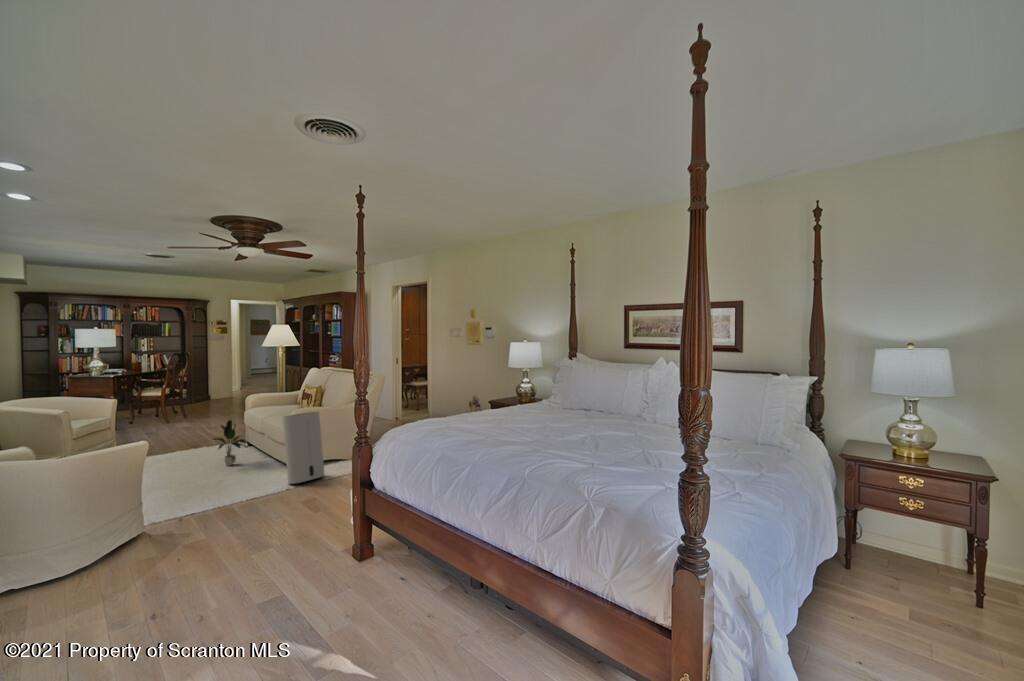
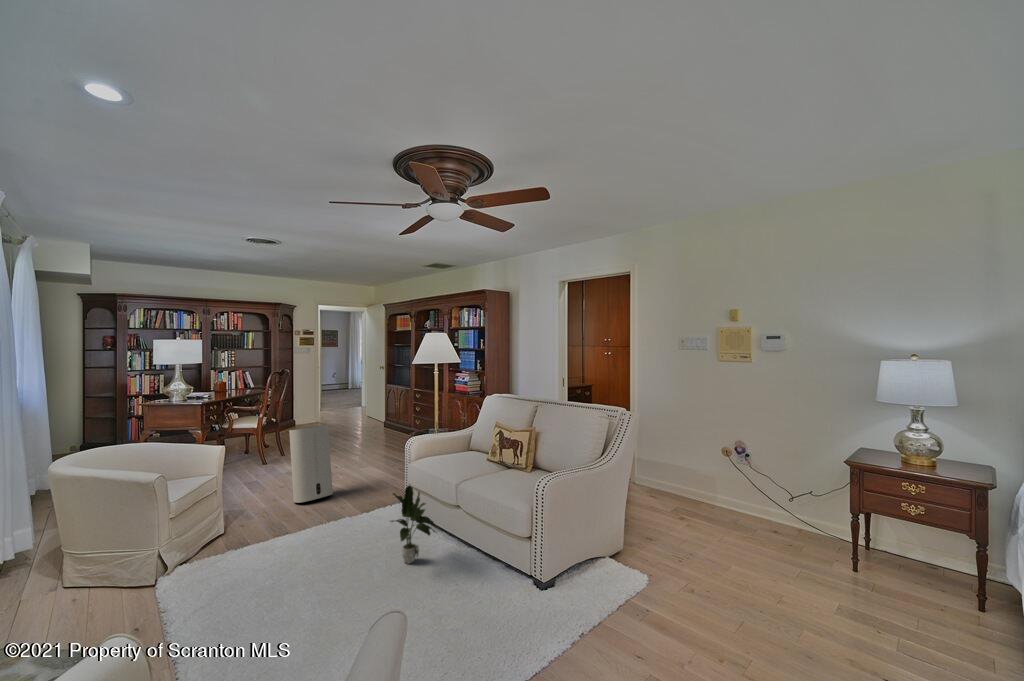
air purifier: present [283,412,325,484] -> present [289,425,333,503]

